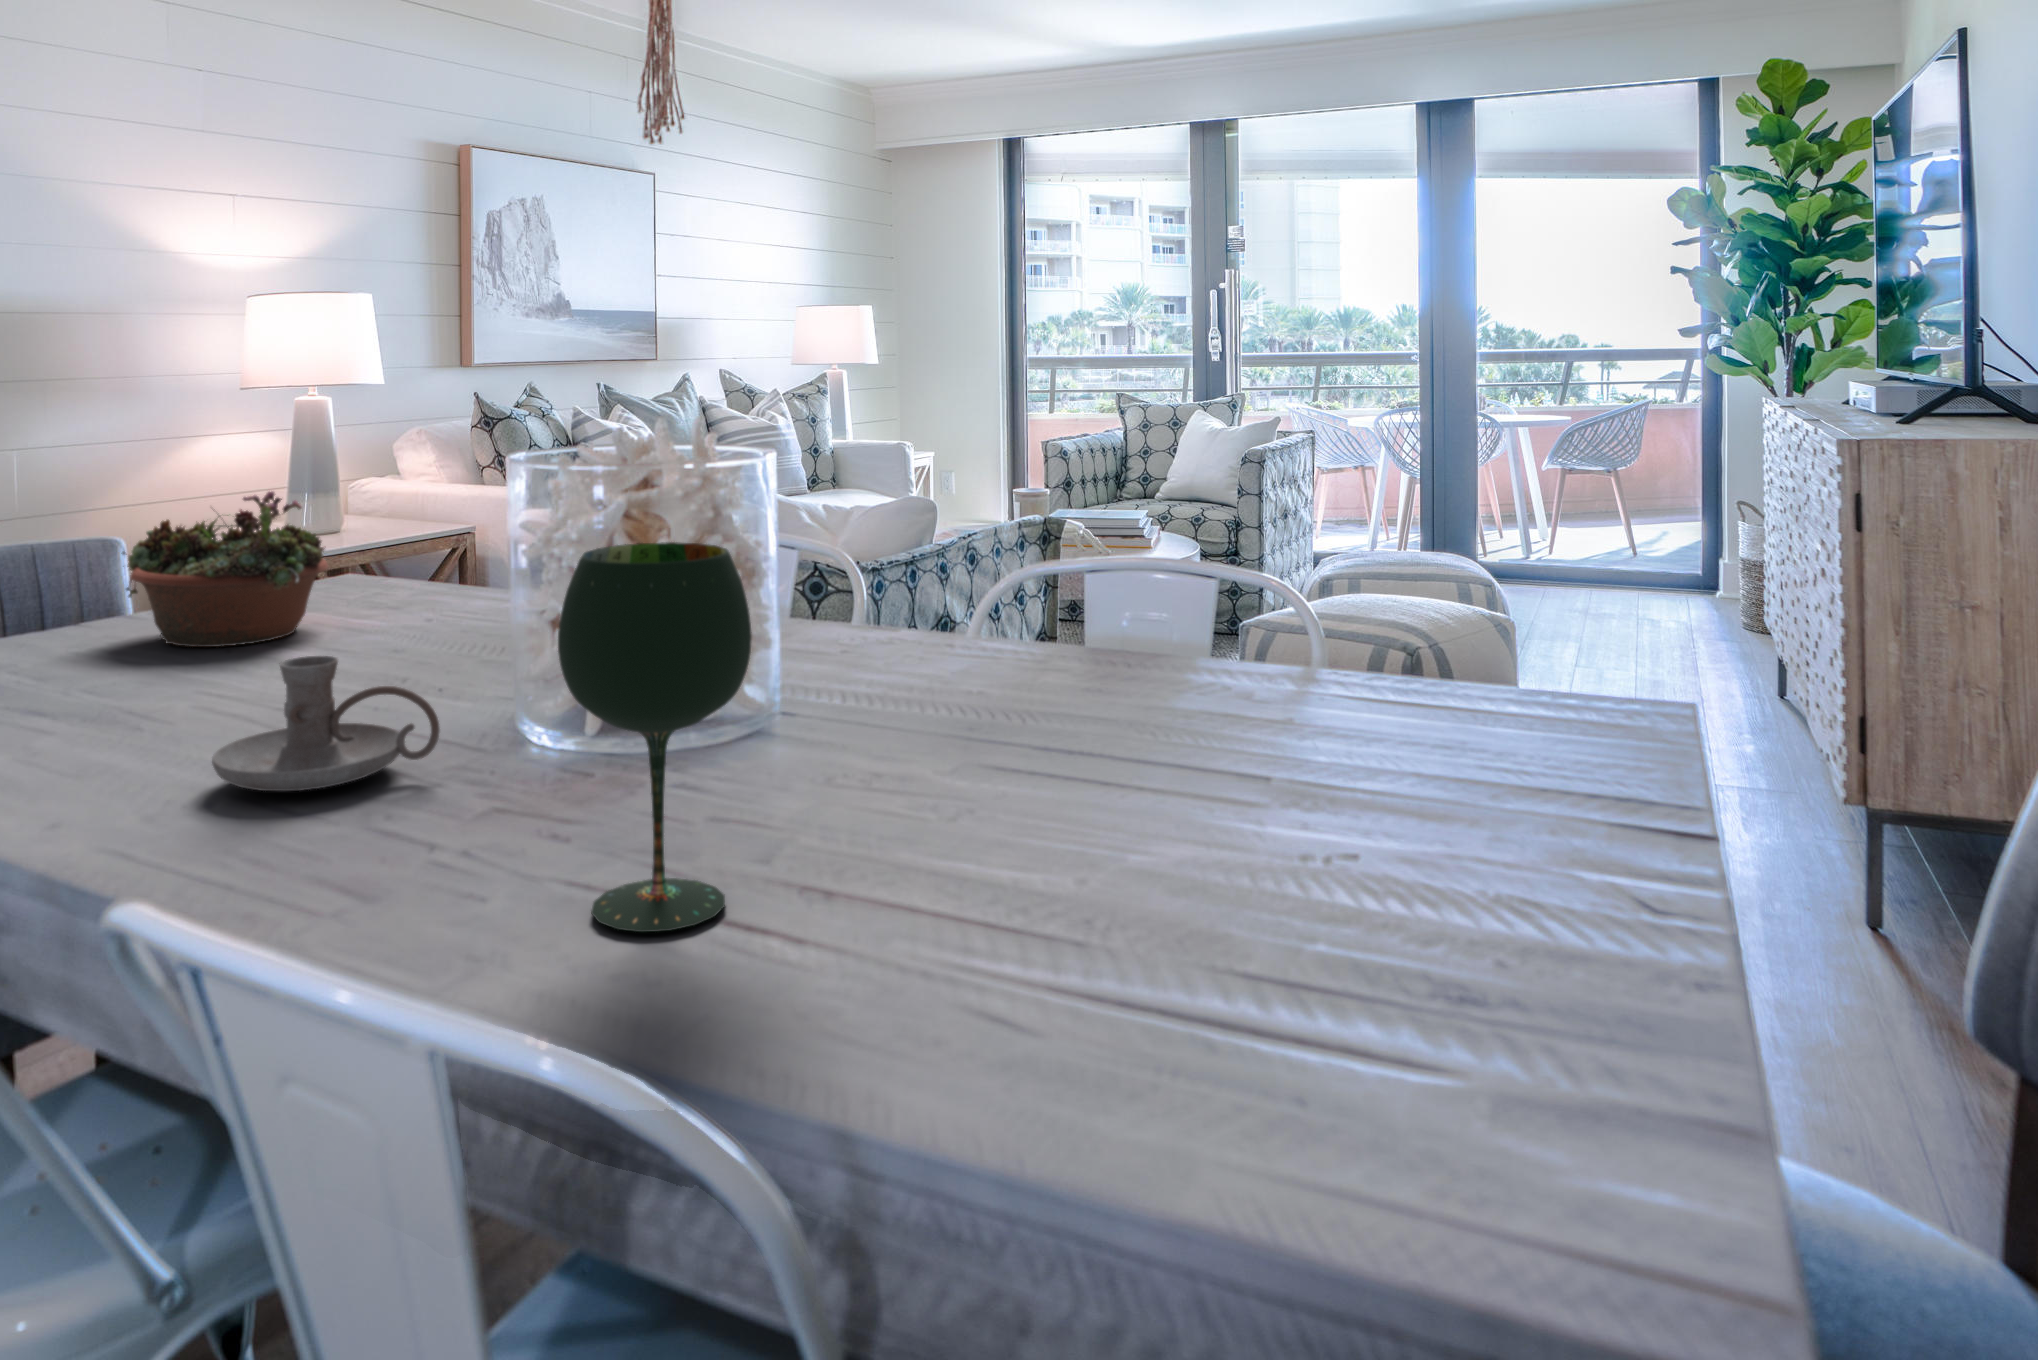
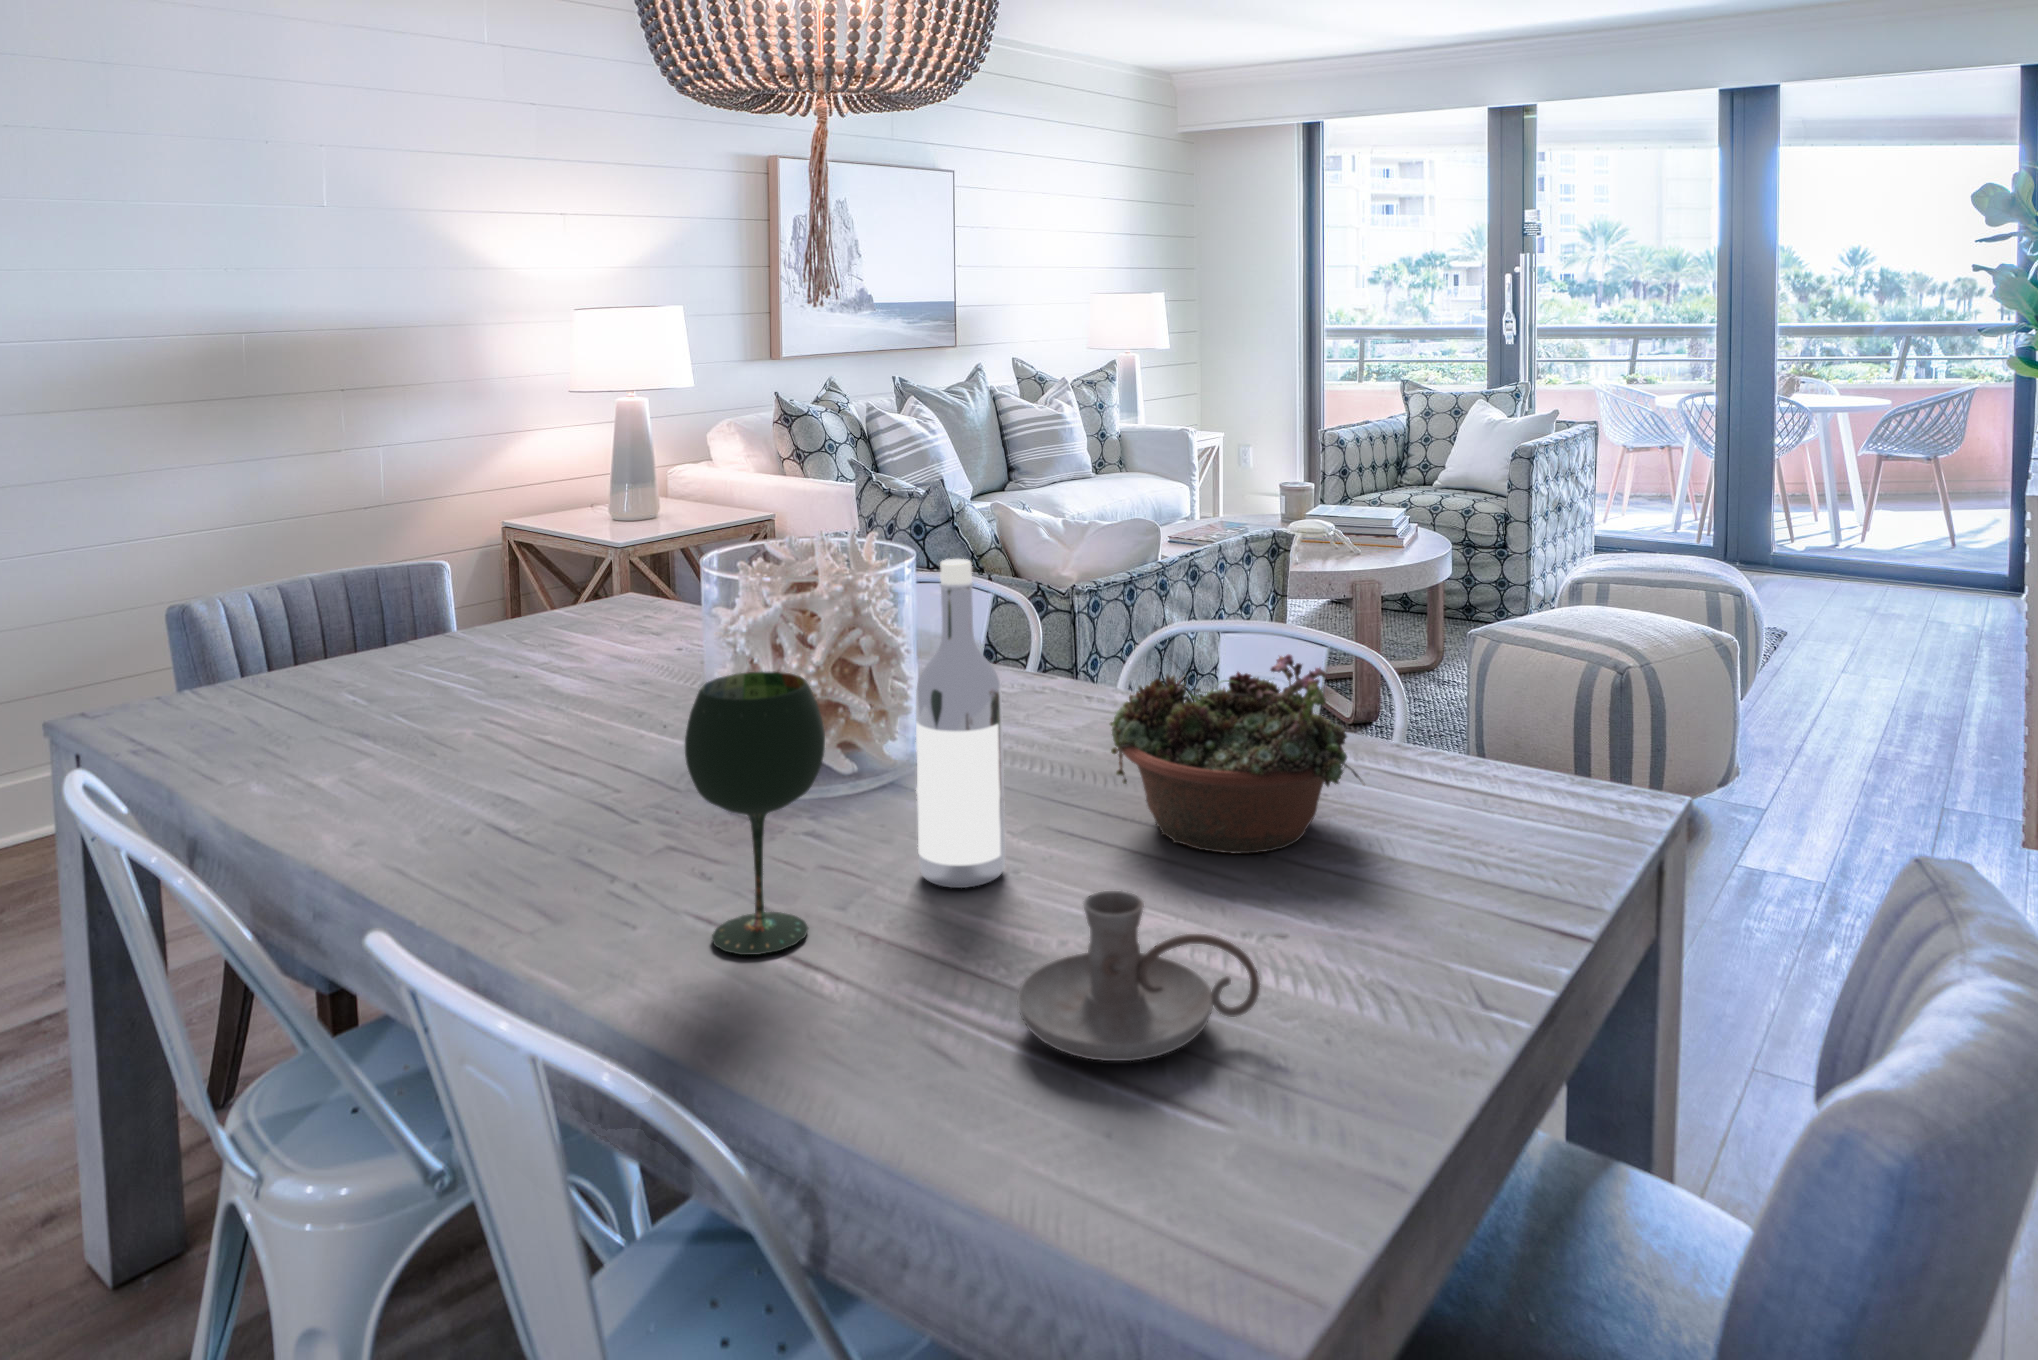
wine bottle: none [843,408,958,840] -> present [916,559,1005,888]
succulent planter: present [122,491,328,647] -> present [1110,654,1365,853]
candle holder: present [212,656,440,791] -> present [1017,891,1260,1061]

